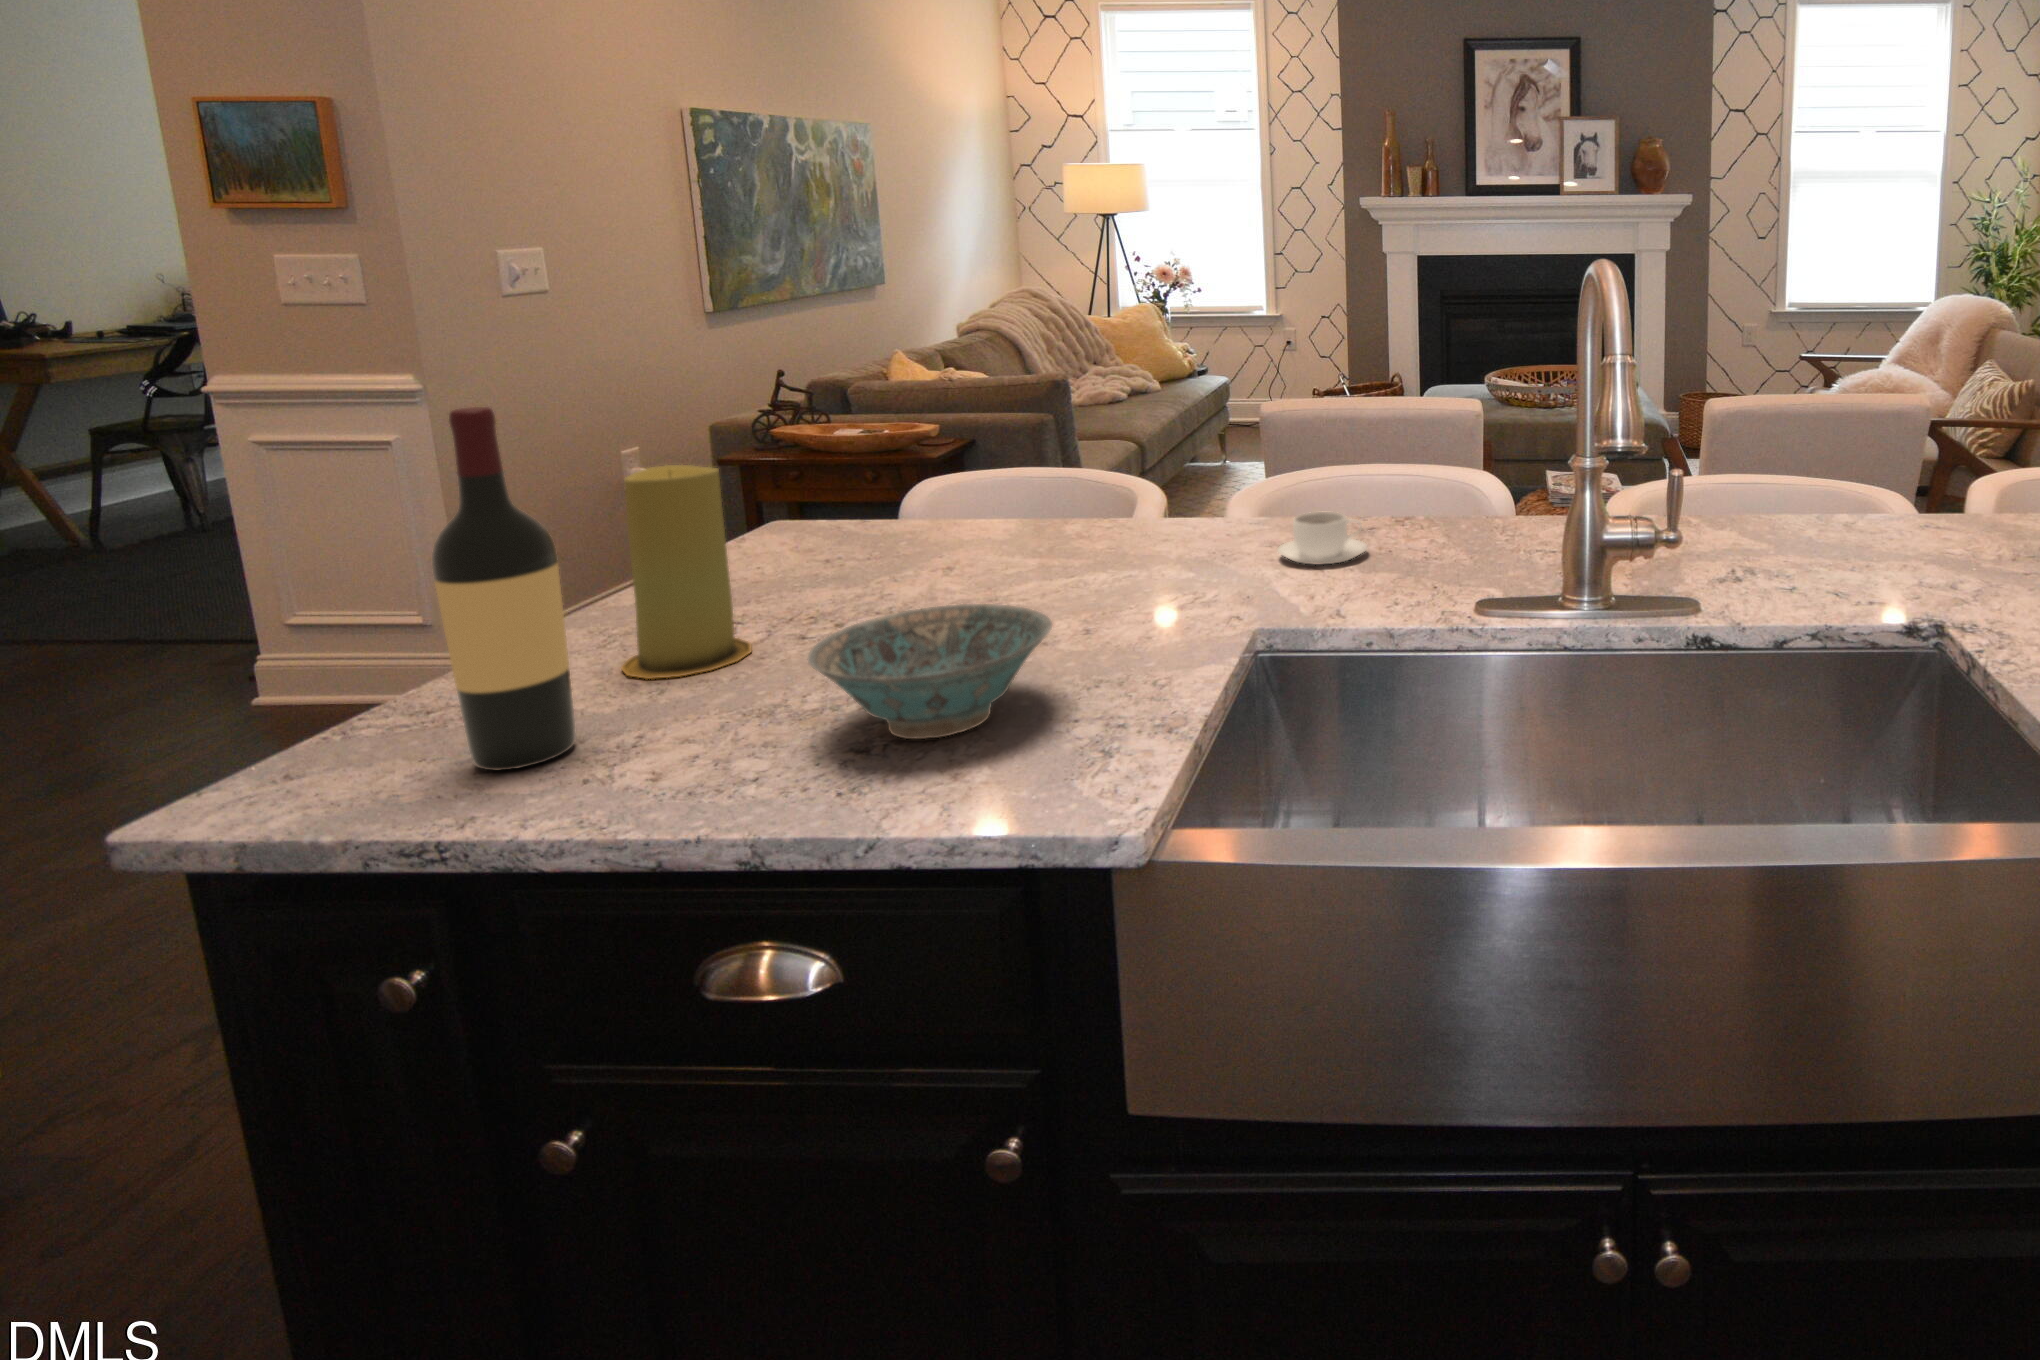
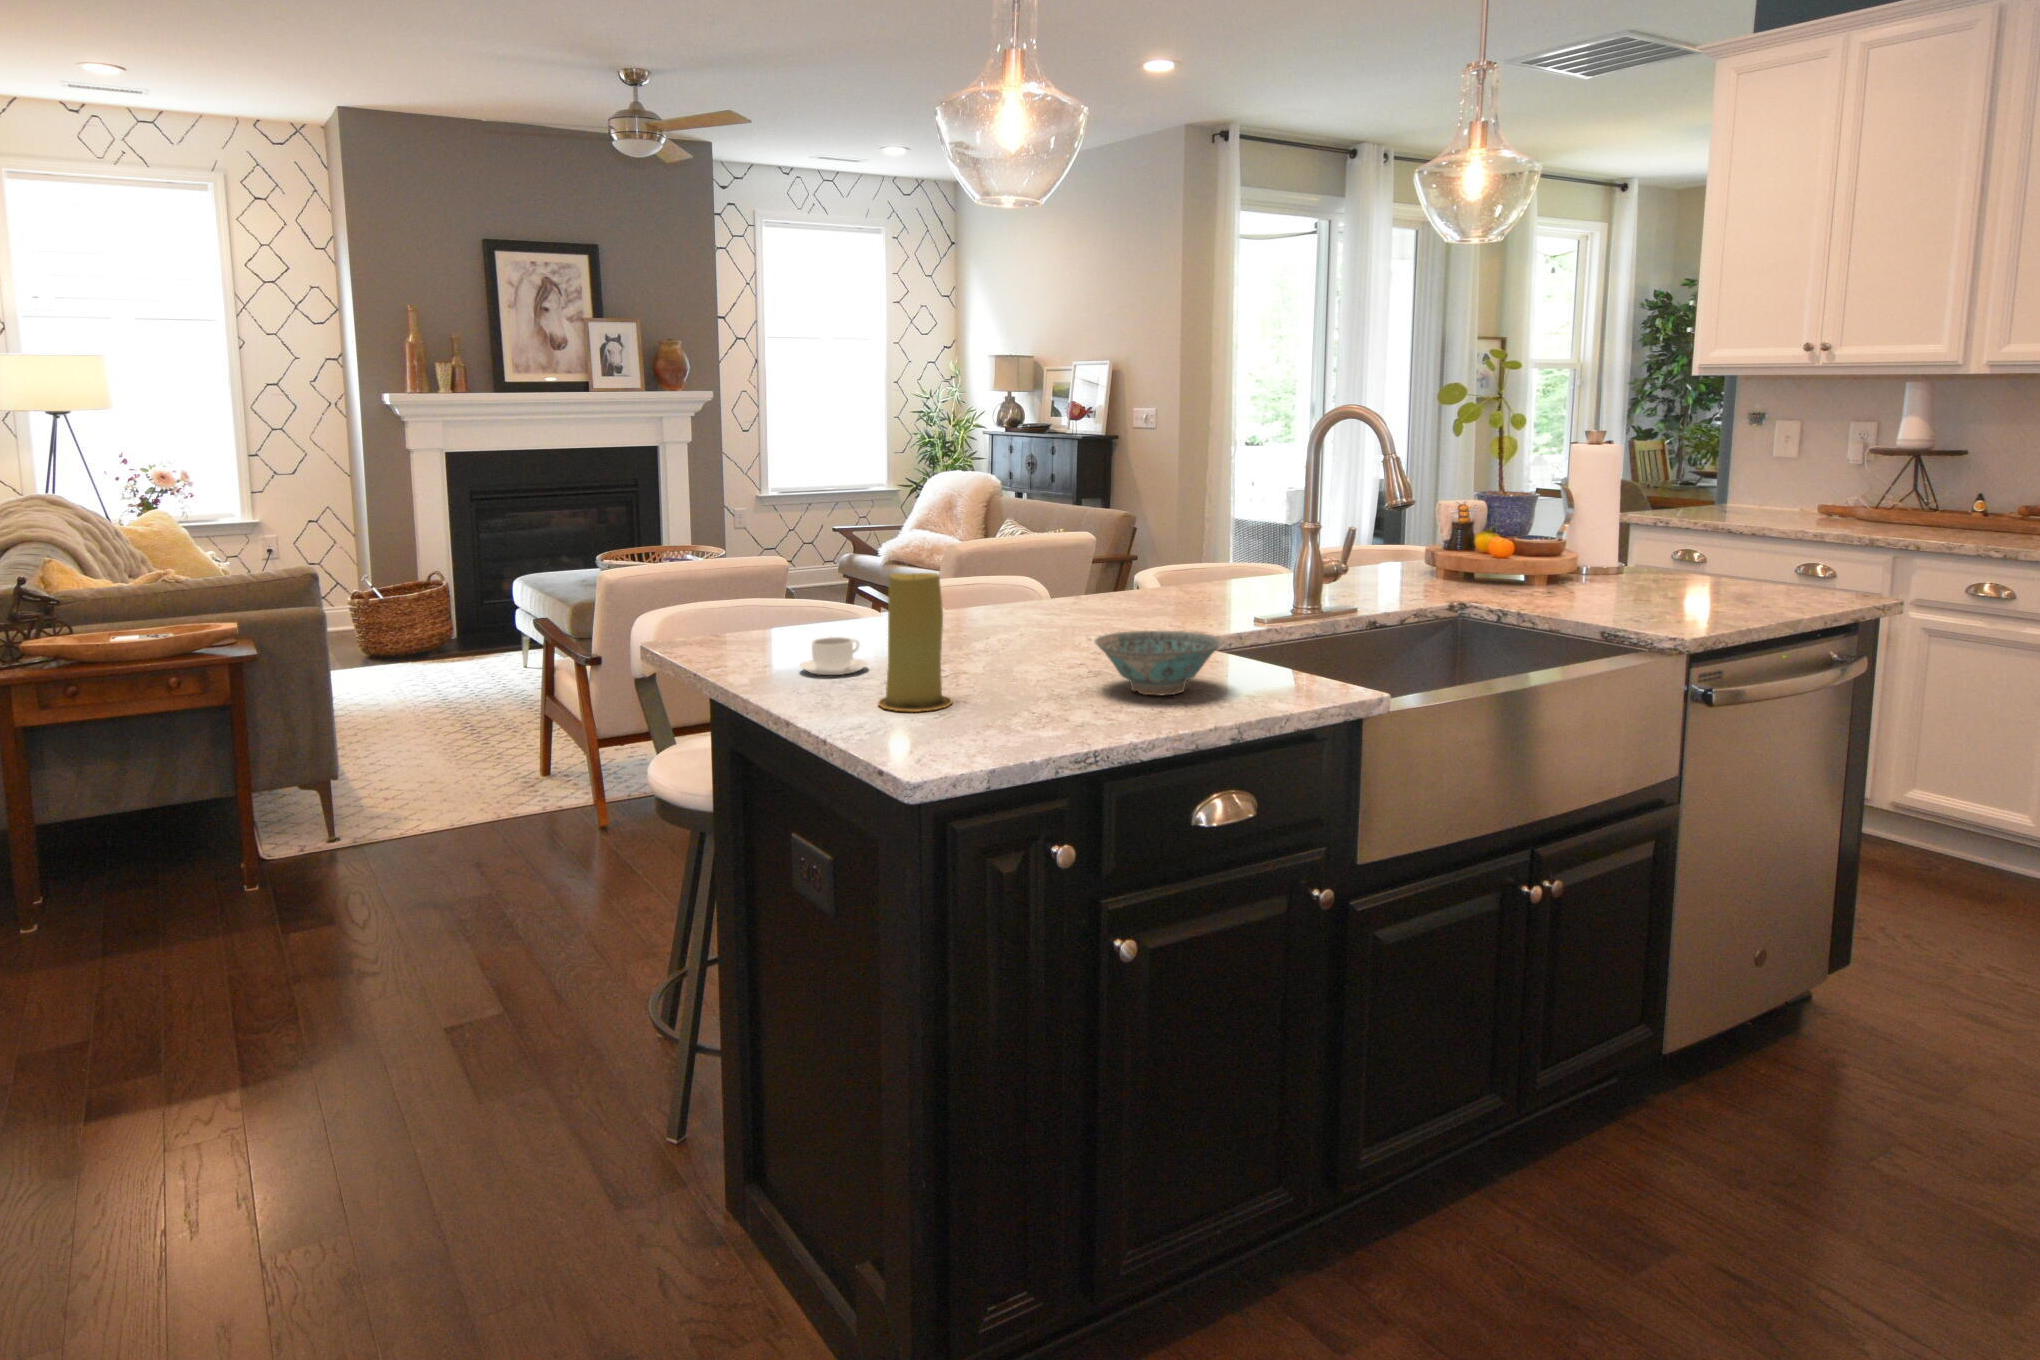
wine bottle: present [432,407,576,770] -> none [982,517,1040,737]
coffee cup: present [1277,512,1367,565] -> present [800,637,868,675]

